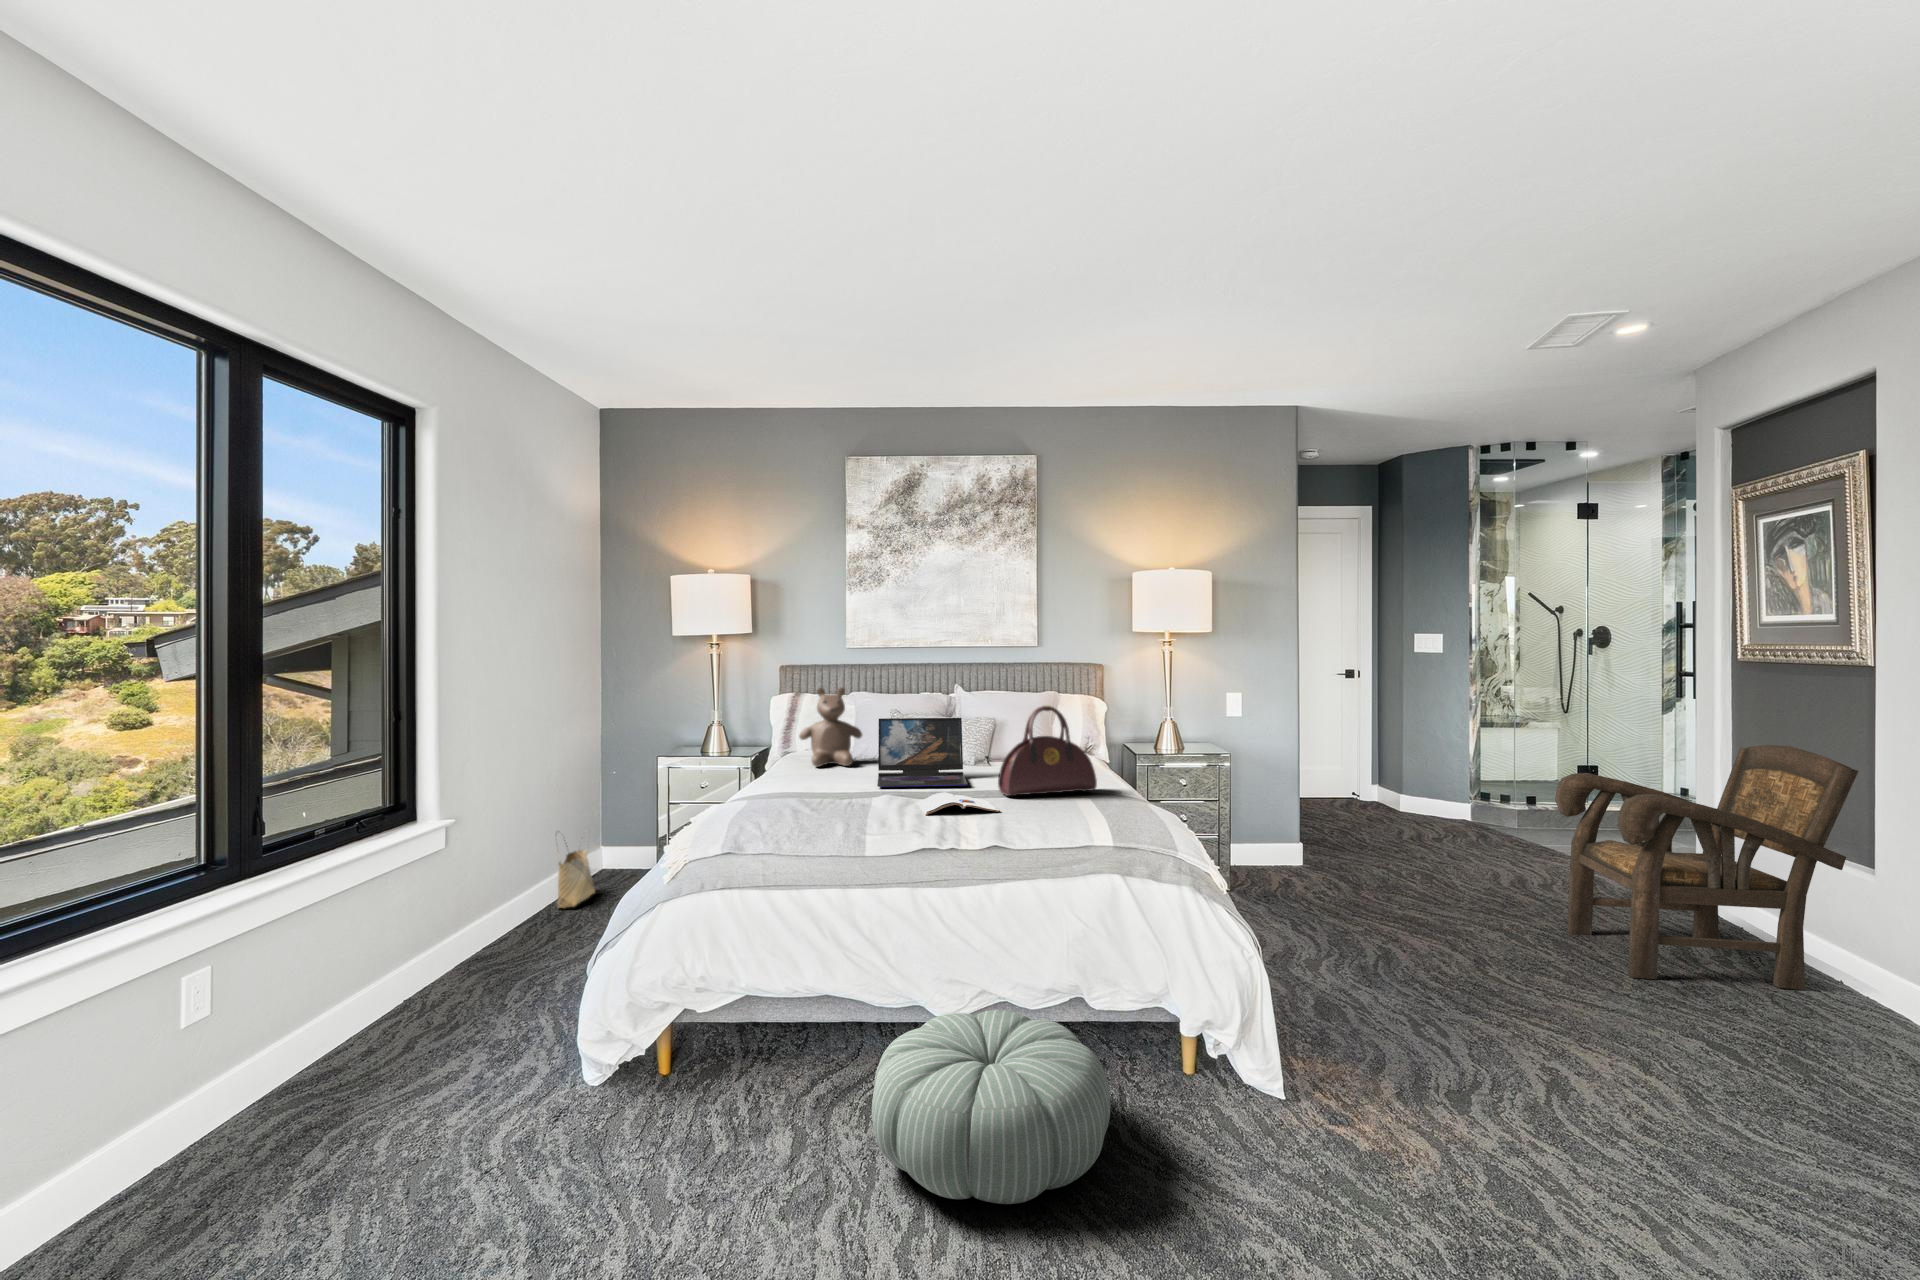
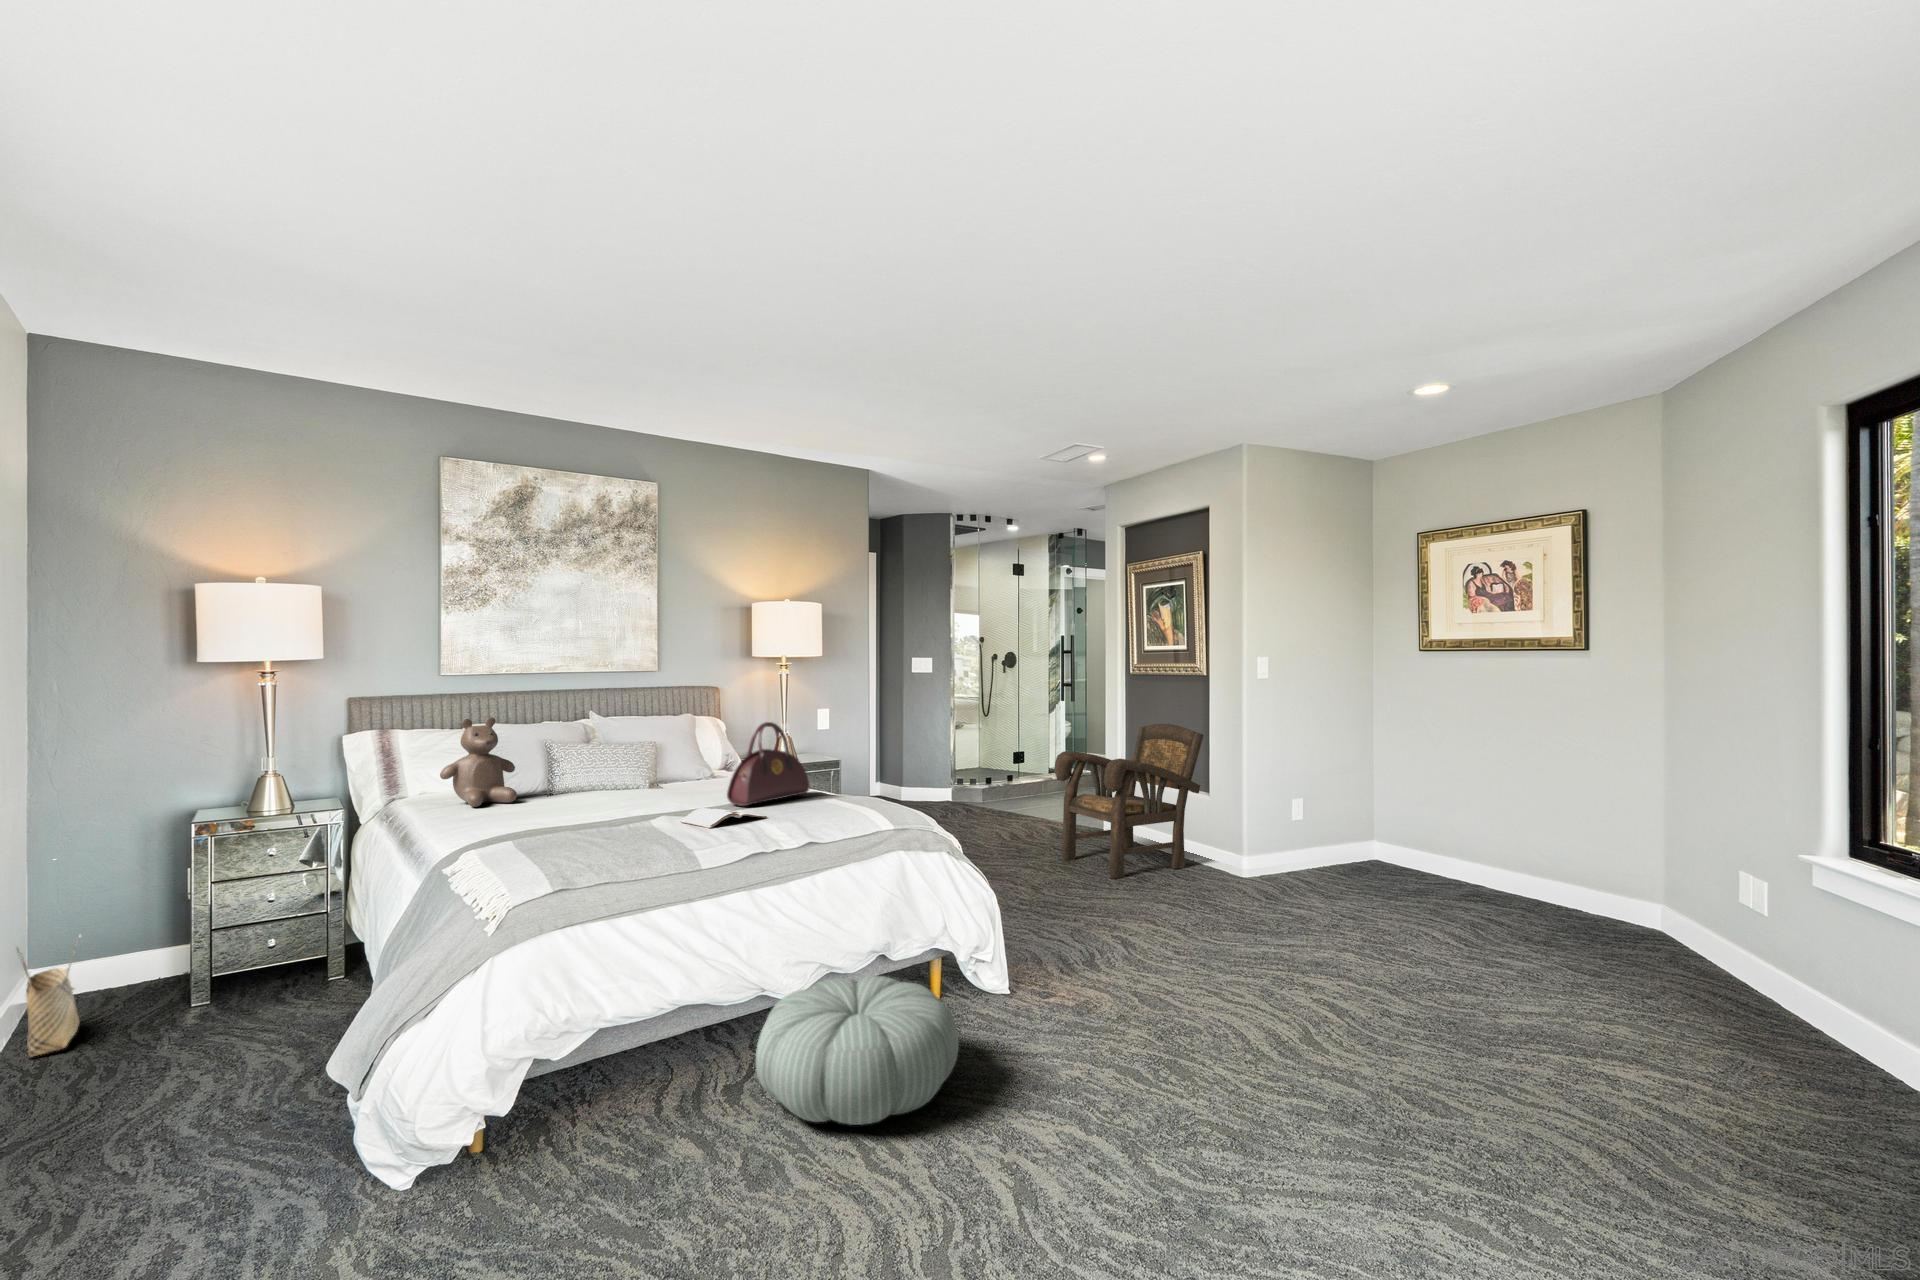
laptop: present [877,718,968,788] -> none [571,740,689,815]

